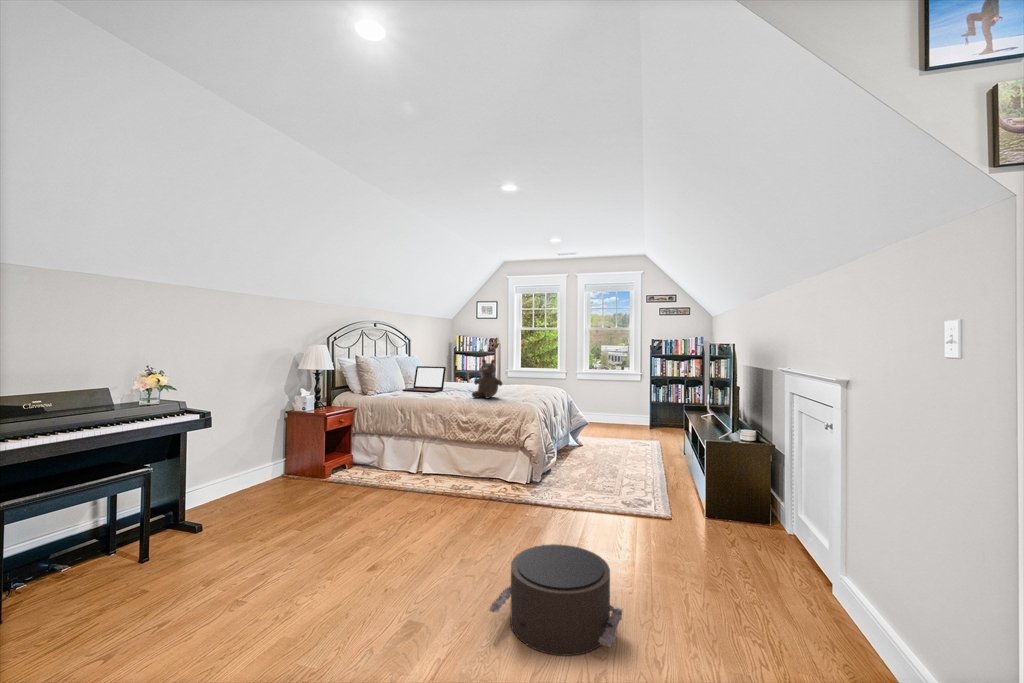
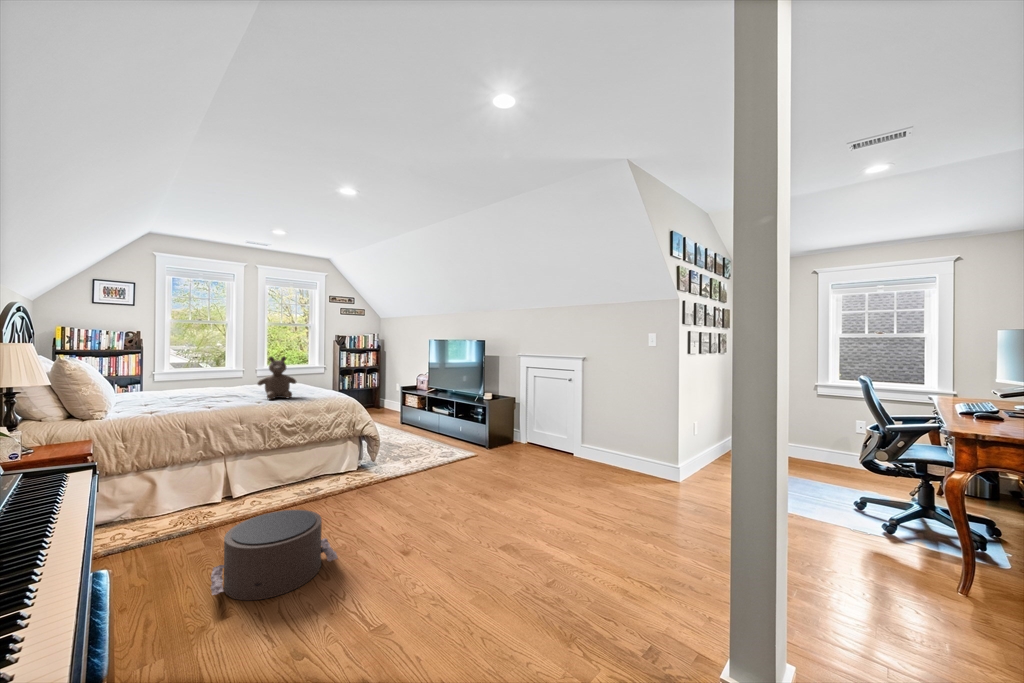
laptop: present [403,366,446,392] -> none [119,369,184,407]
pouf: present [489,544,623,656] -> present [211,510,337,600]

